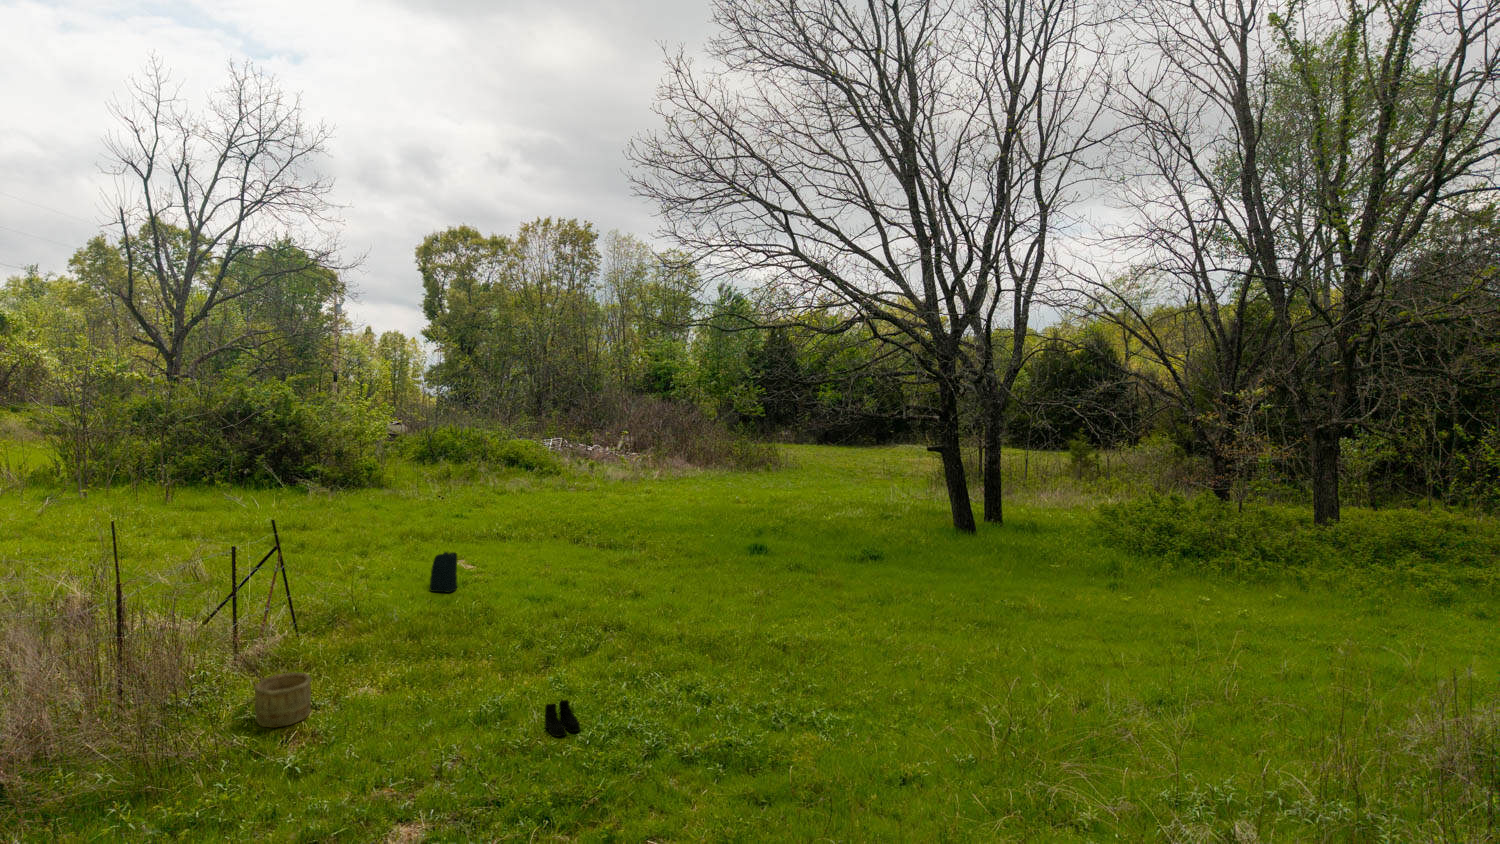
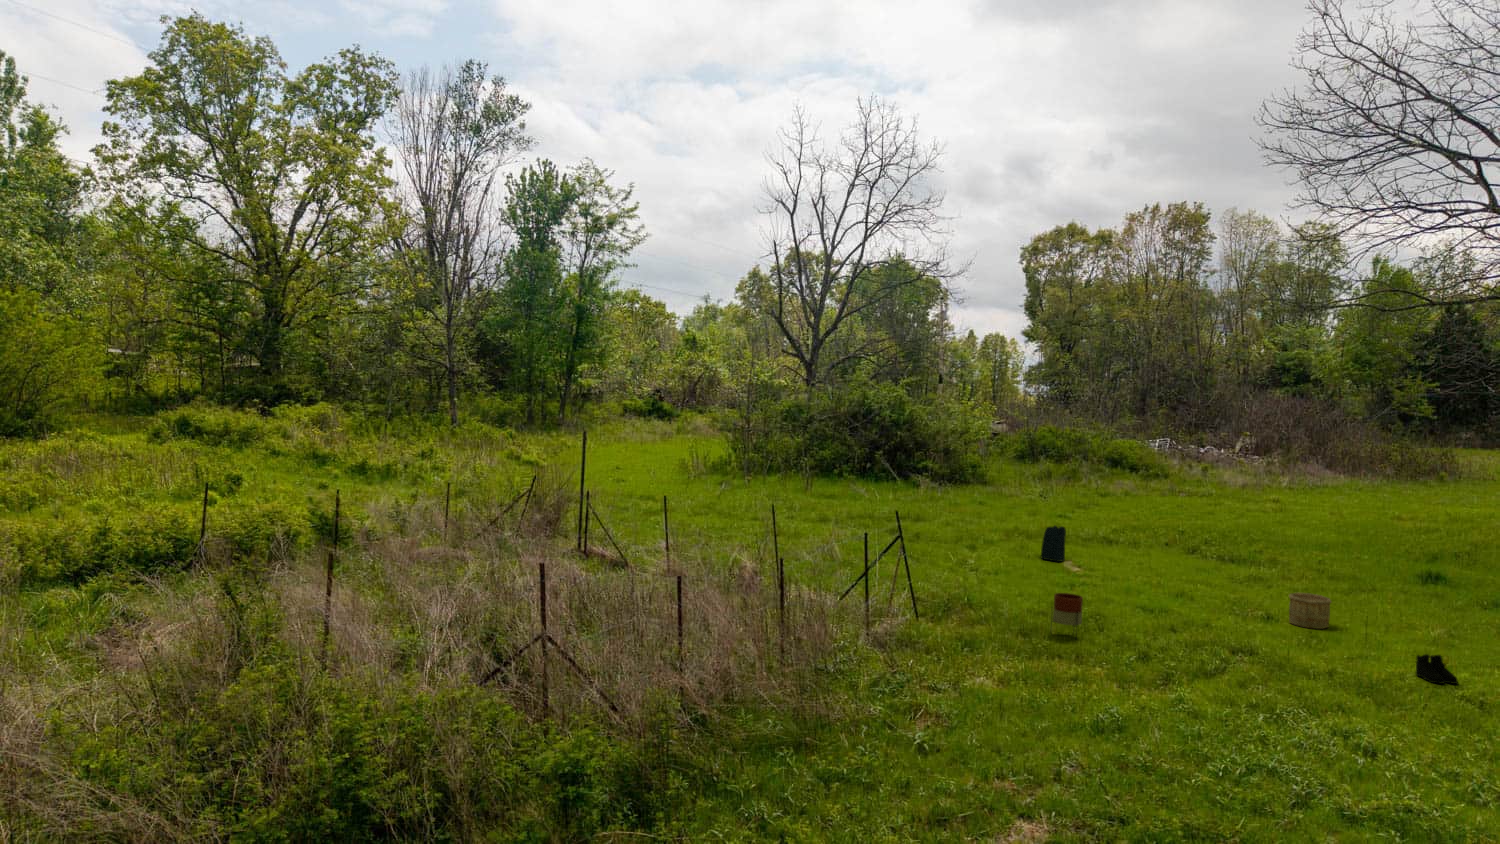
wooden bucket: present [254,672,312,728] -> present [1289,593,1331,629]
planter: none [417,681,457,745] -> present [1050,593,1083,632]
boots: present [545,700,580,737] -> present [1416,654,1458,684]

